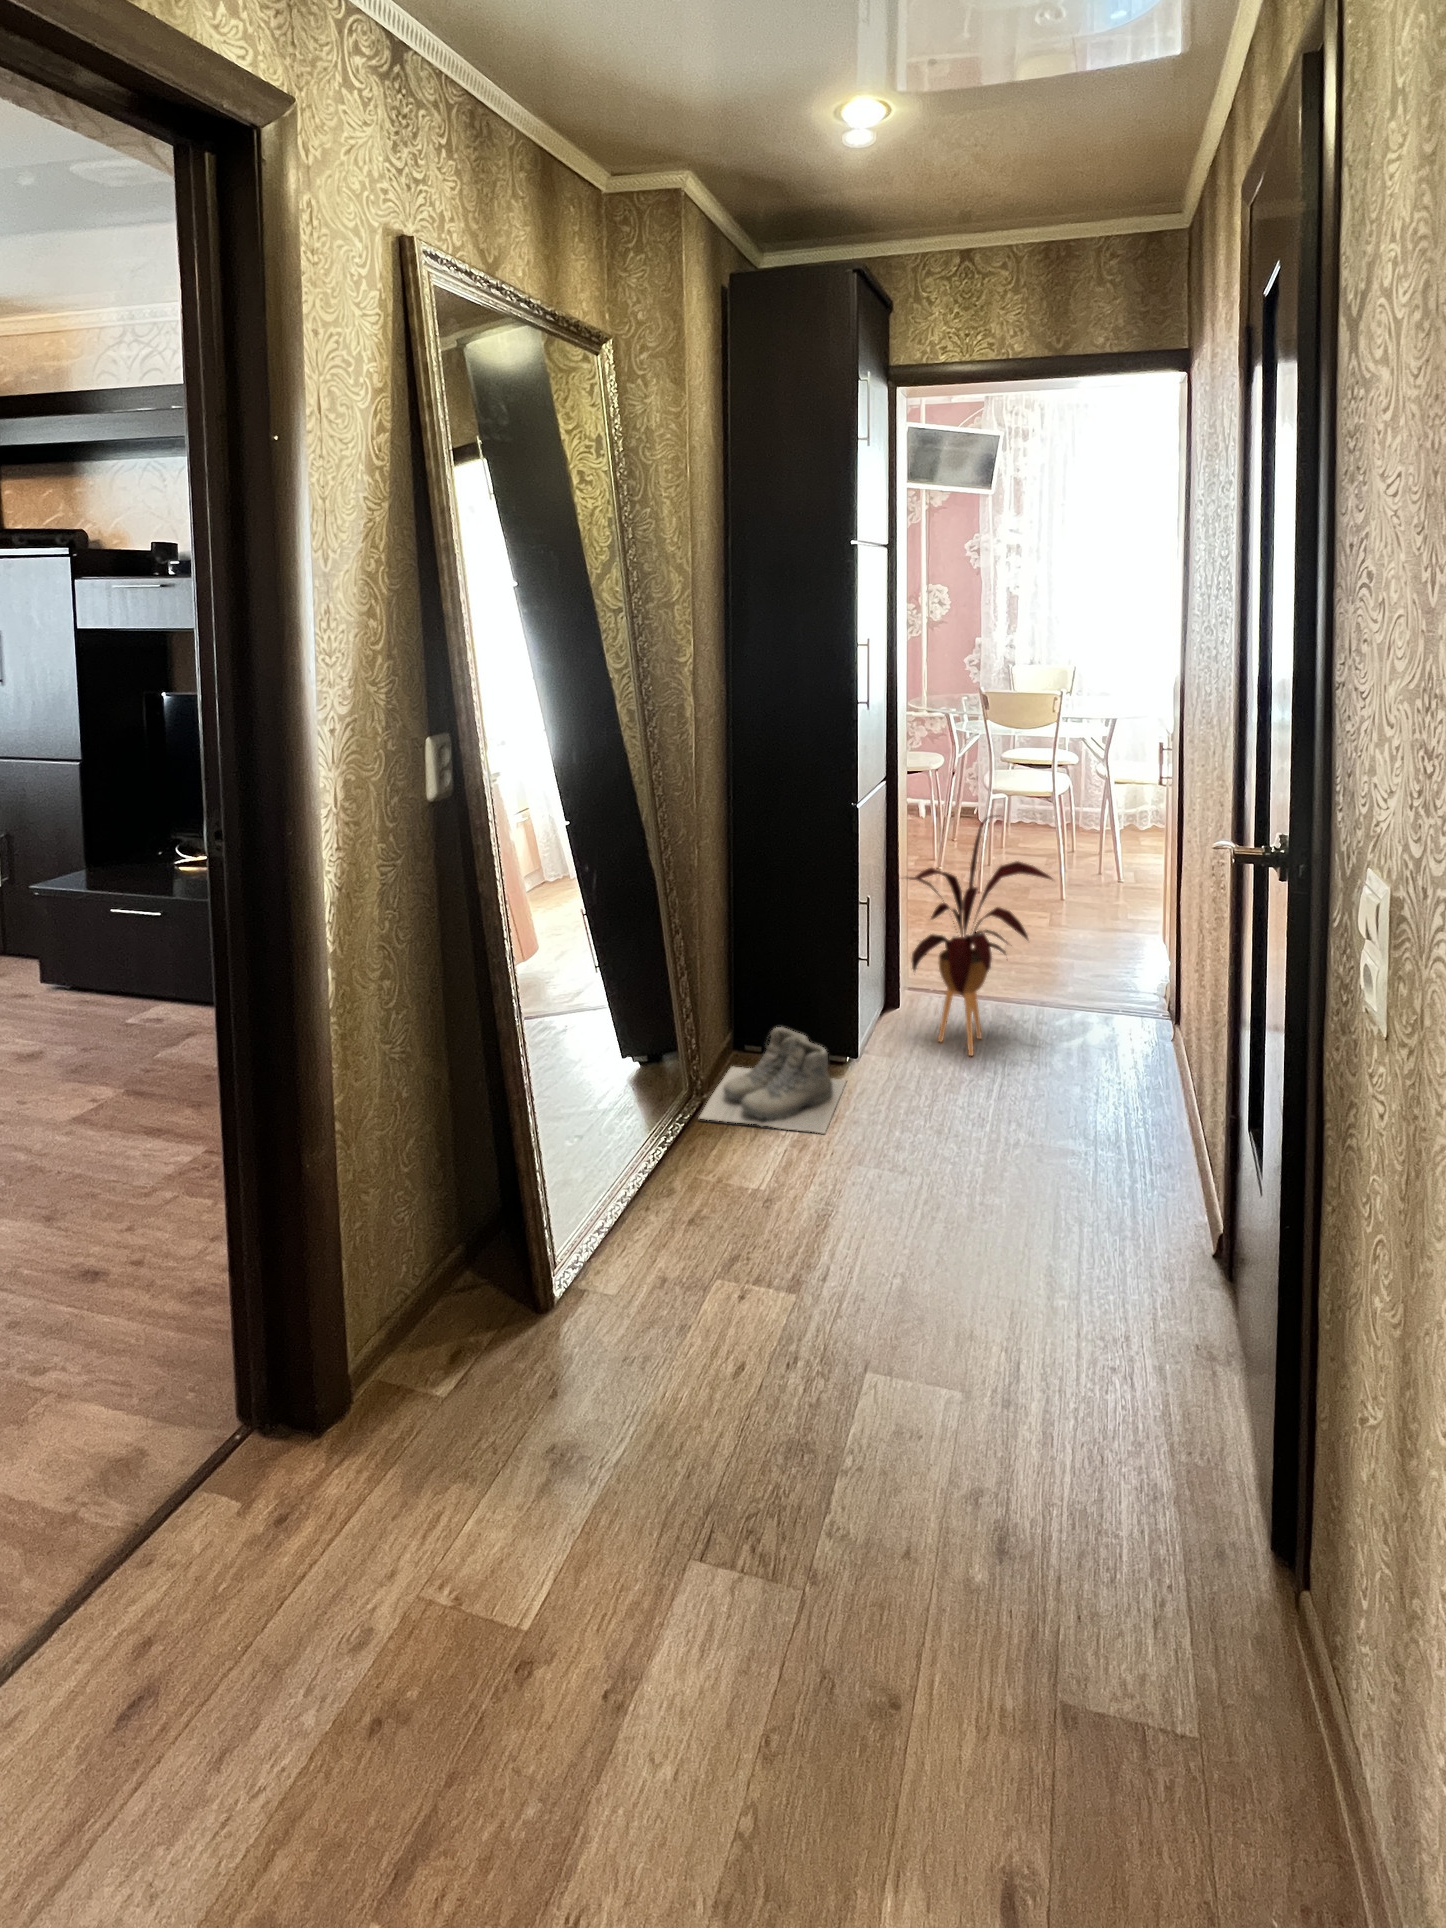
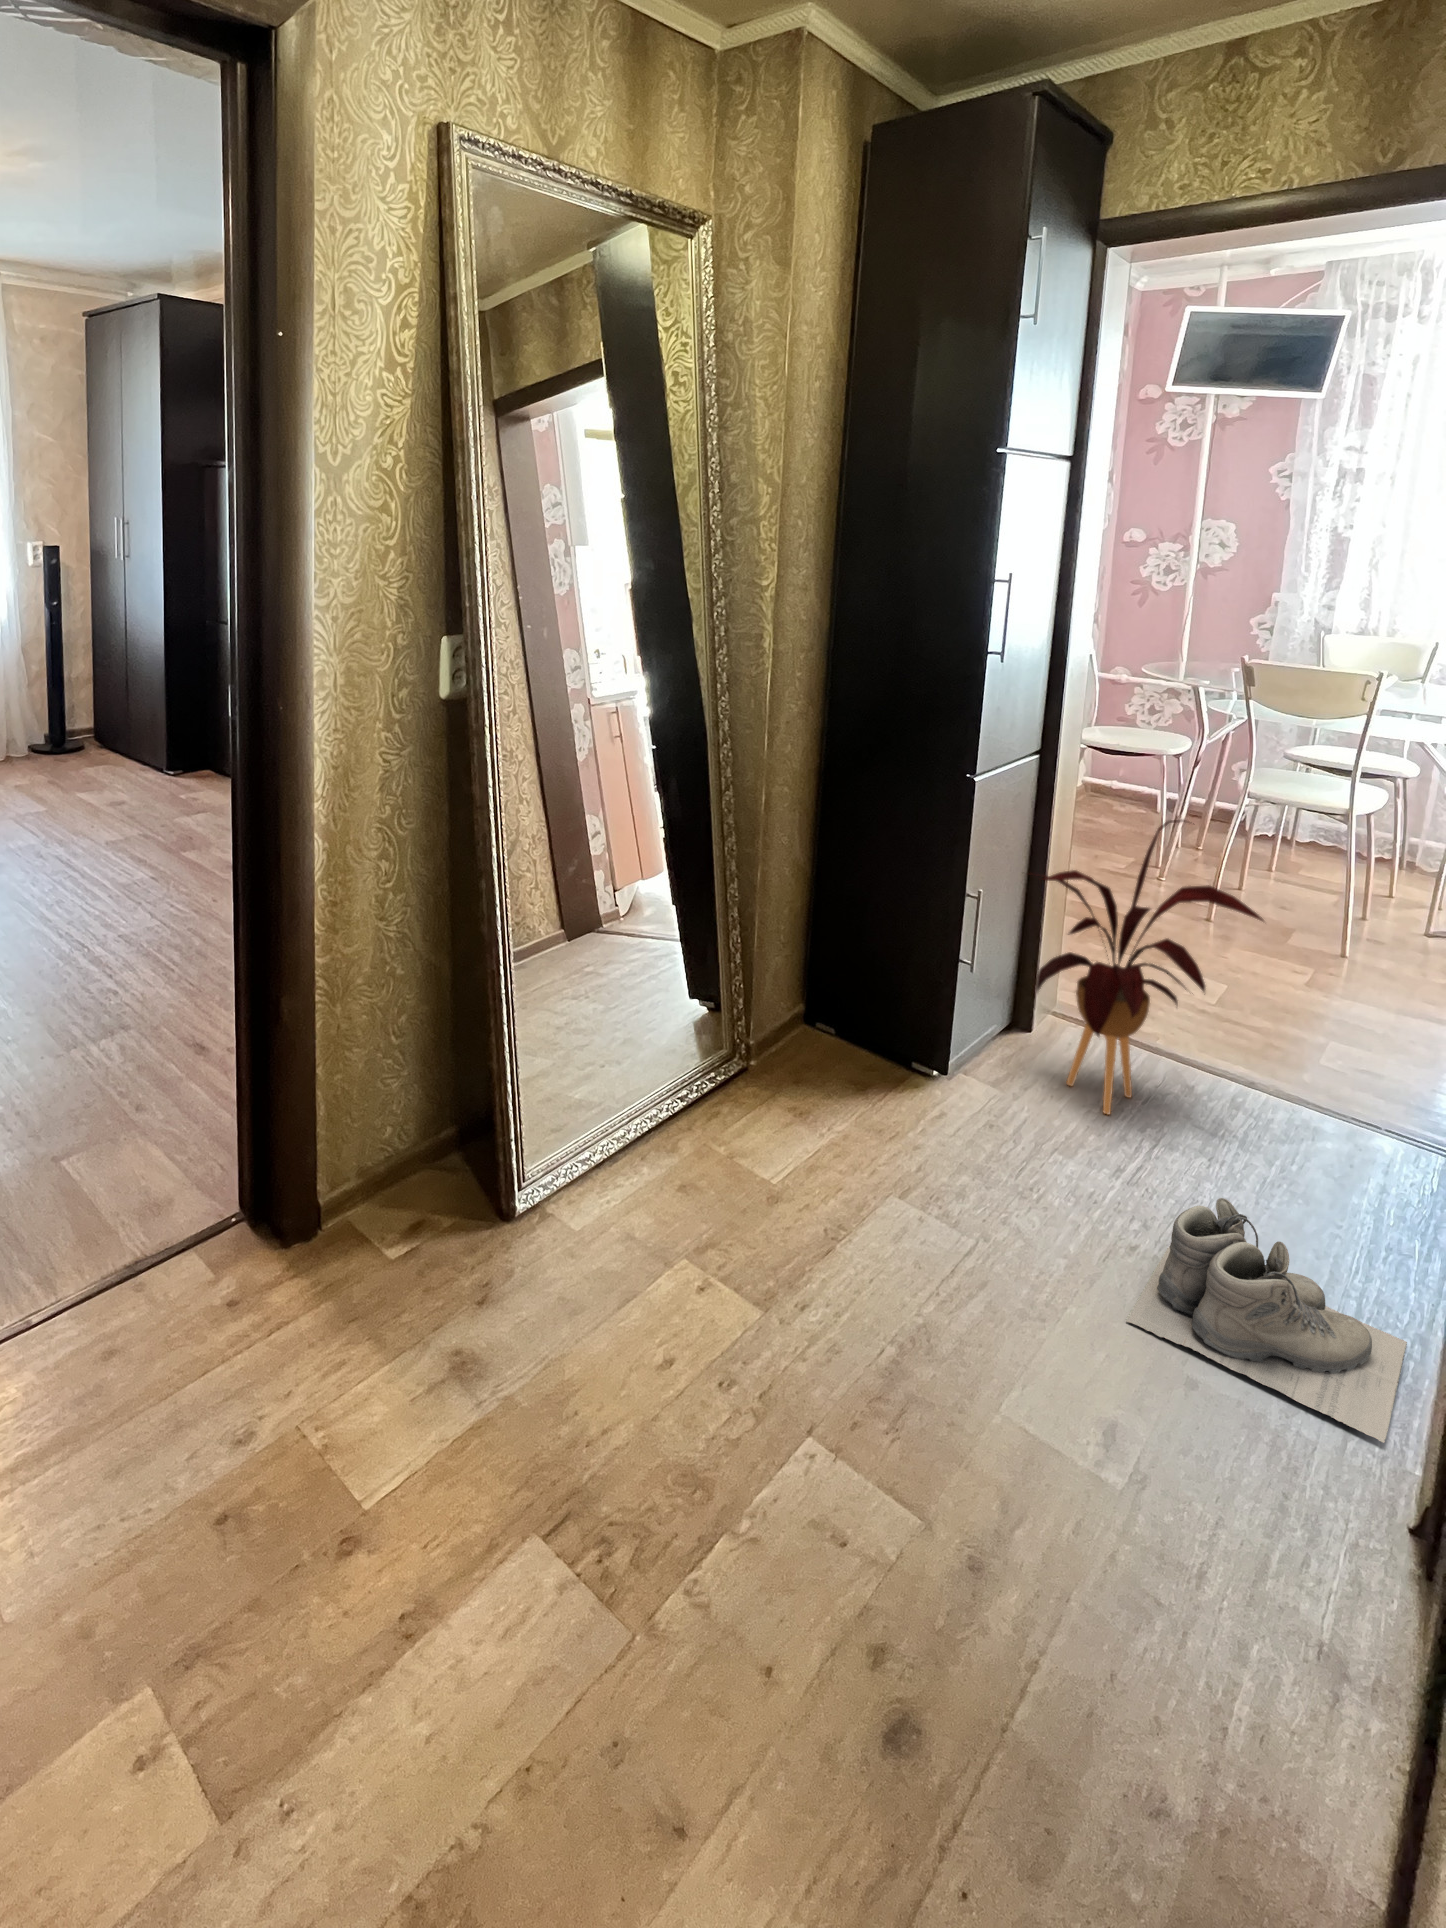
boots: present [699,1027,846,1134] -> present [1126,1198,1407,1443]

